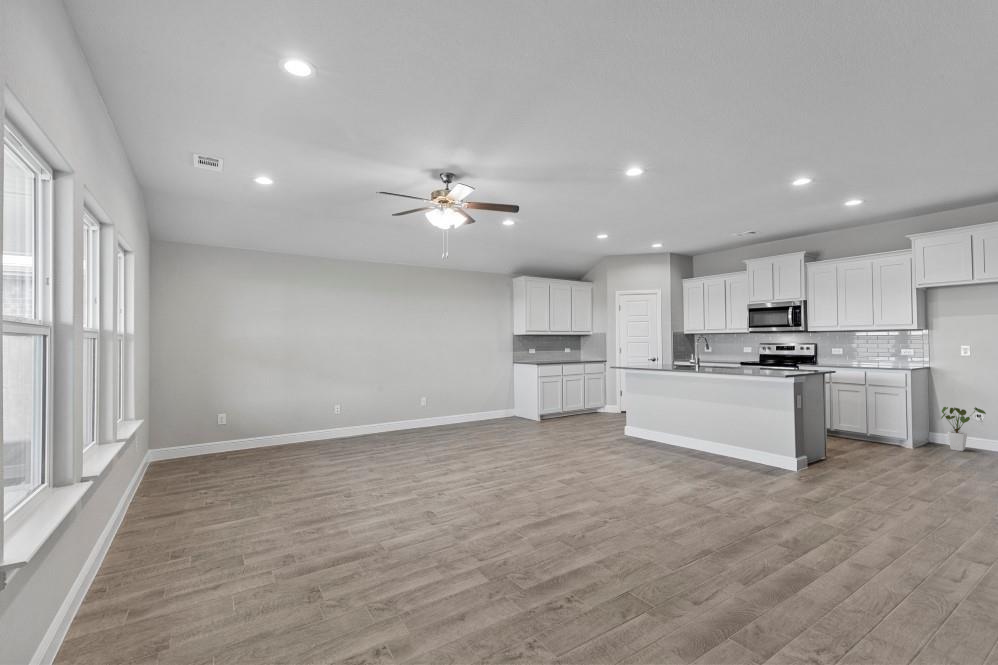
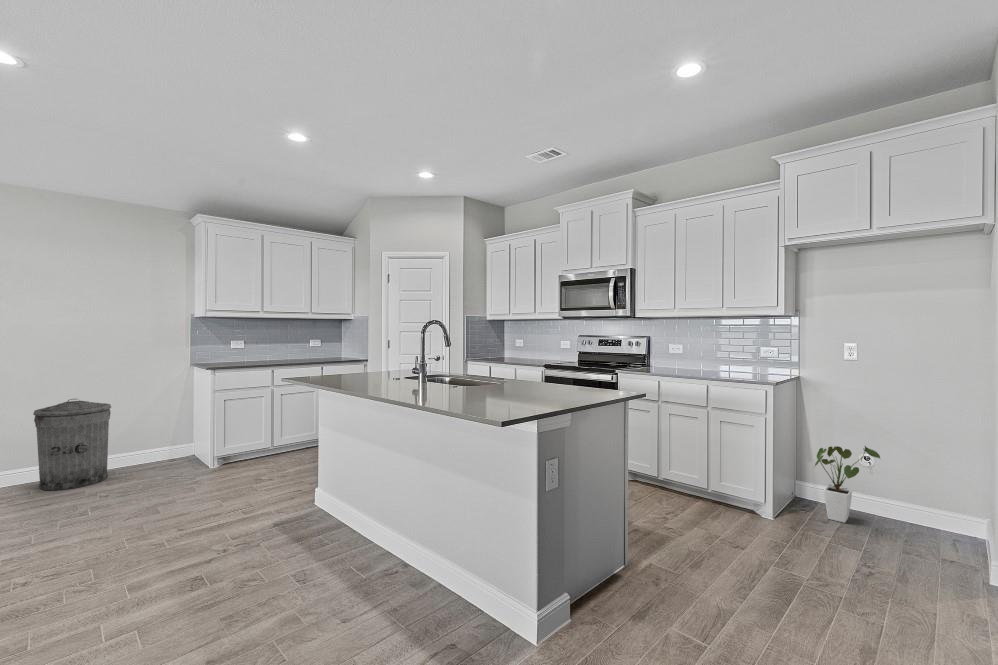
trash can: none [456,380,488,428] -> present [33,399,111,490]

